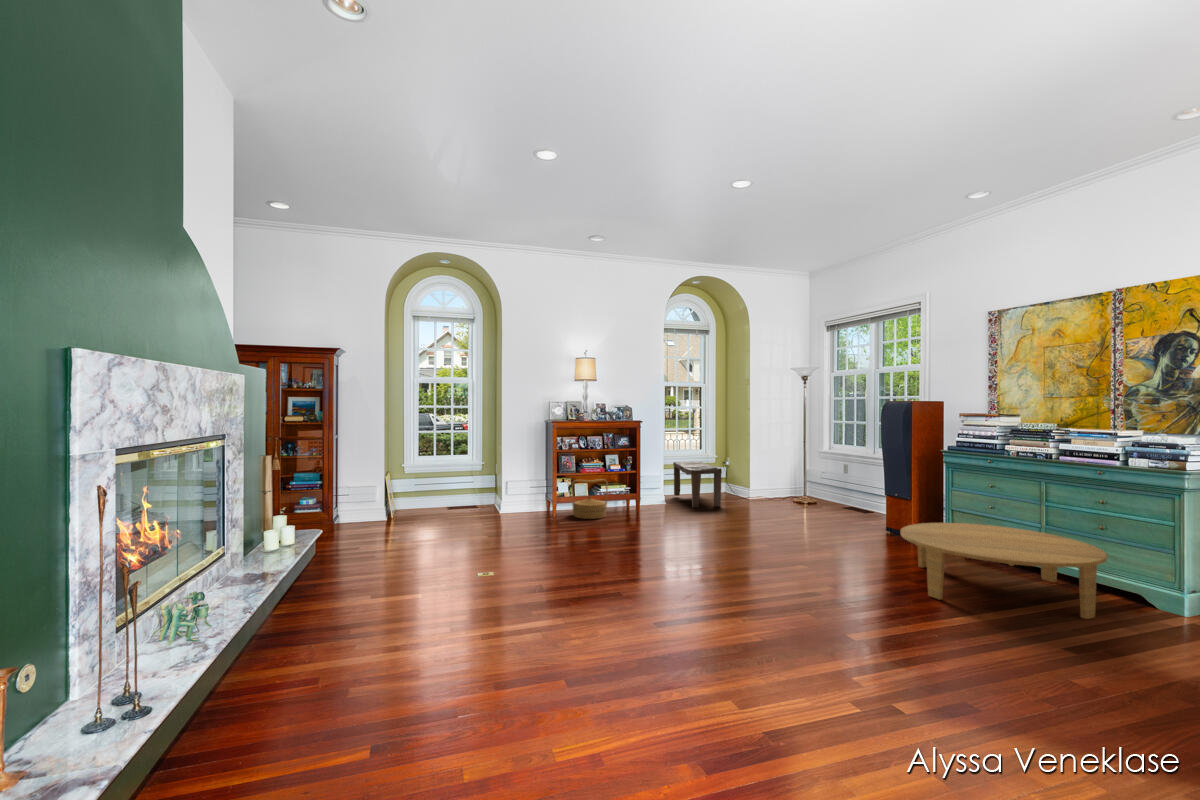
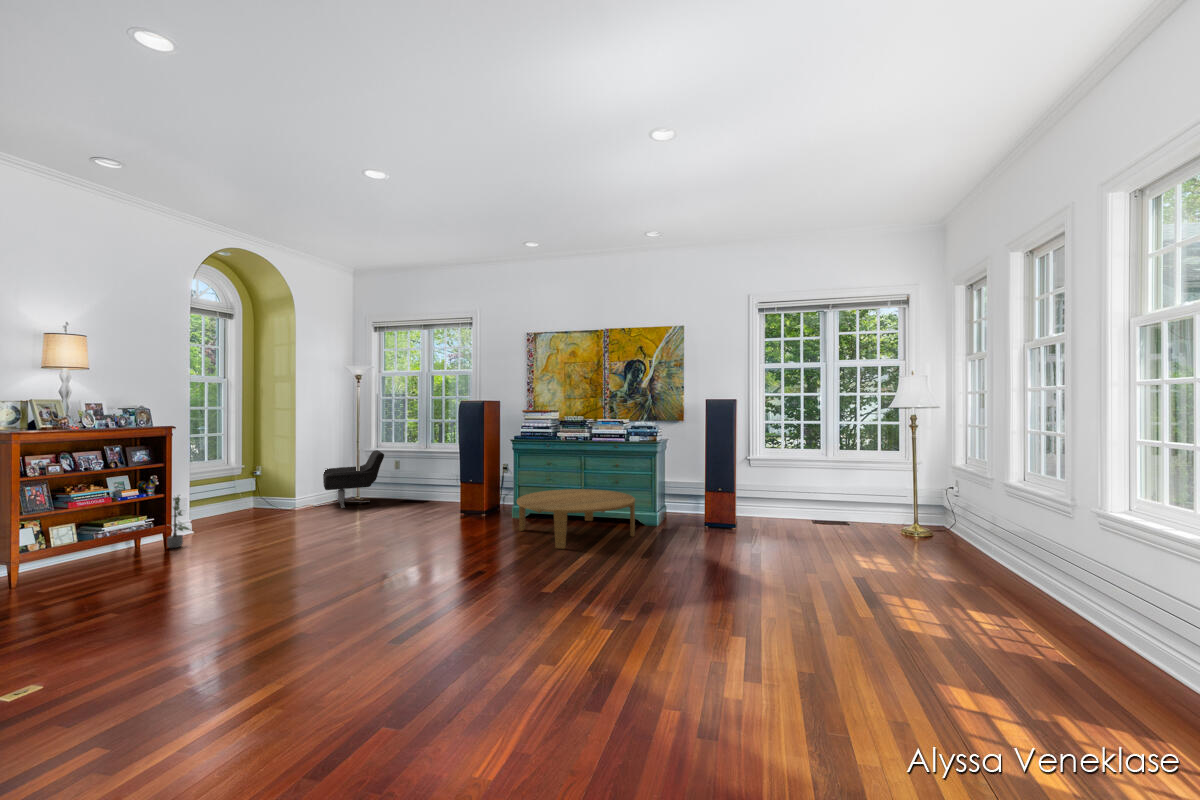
lounge chair: none [761,453,829,506] -> present [314,450,384,508]
bench: present [673,461,722,508] -> none [192,473,279,528]
potted plant: none [633,471,652,512] -> present [167,496,191,548]
woven basket: present [572,479,608,519] -> none [58,513,128,579]

